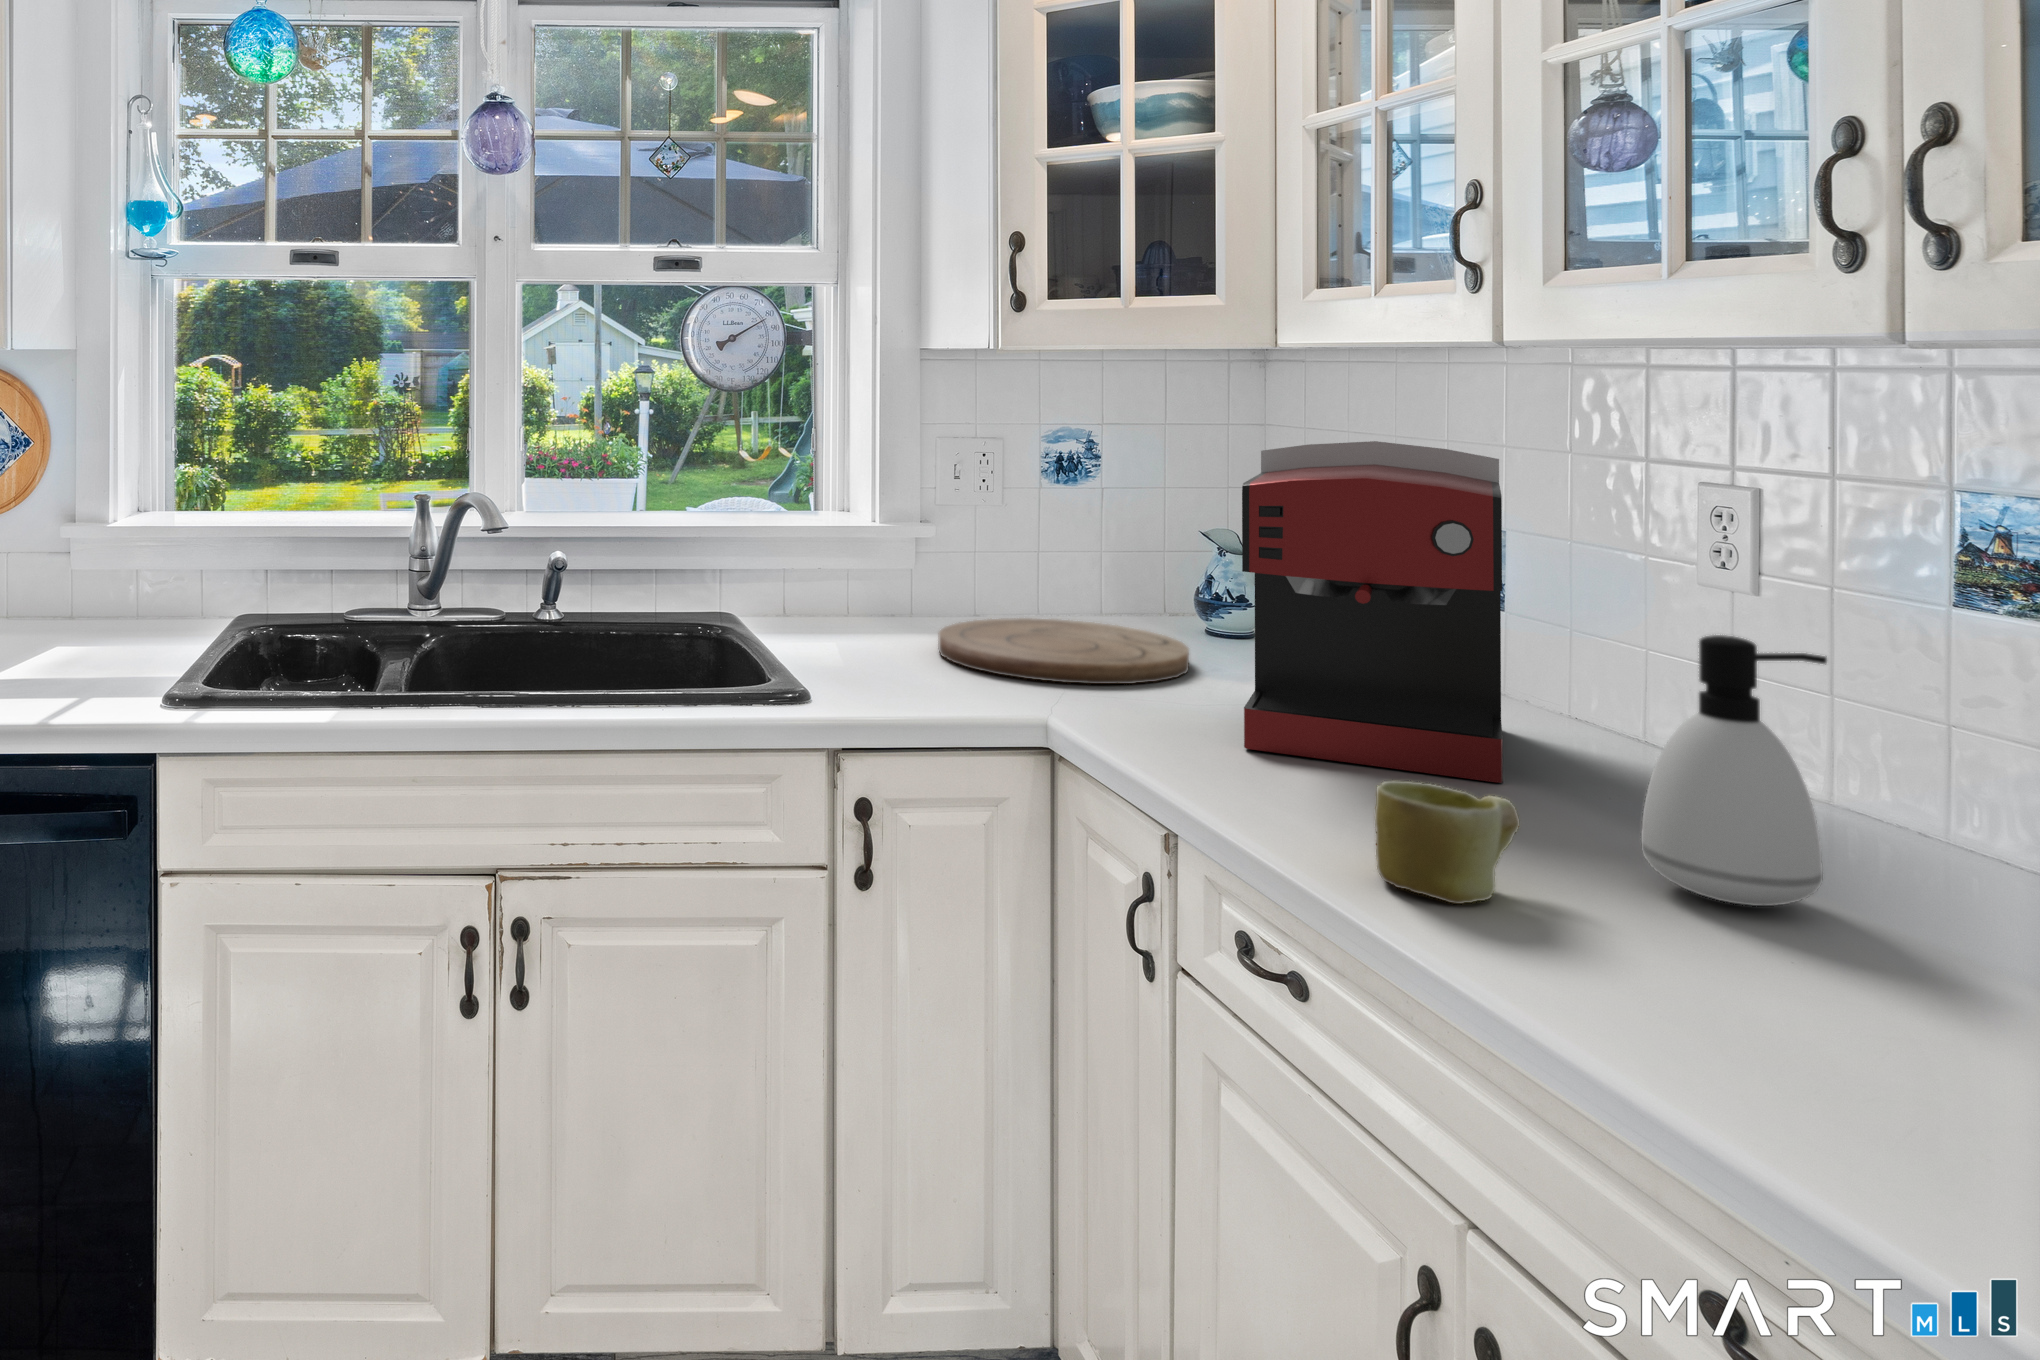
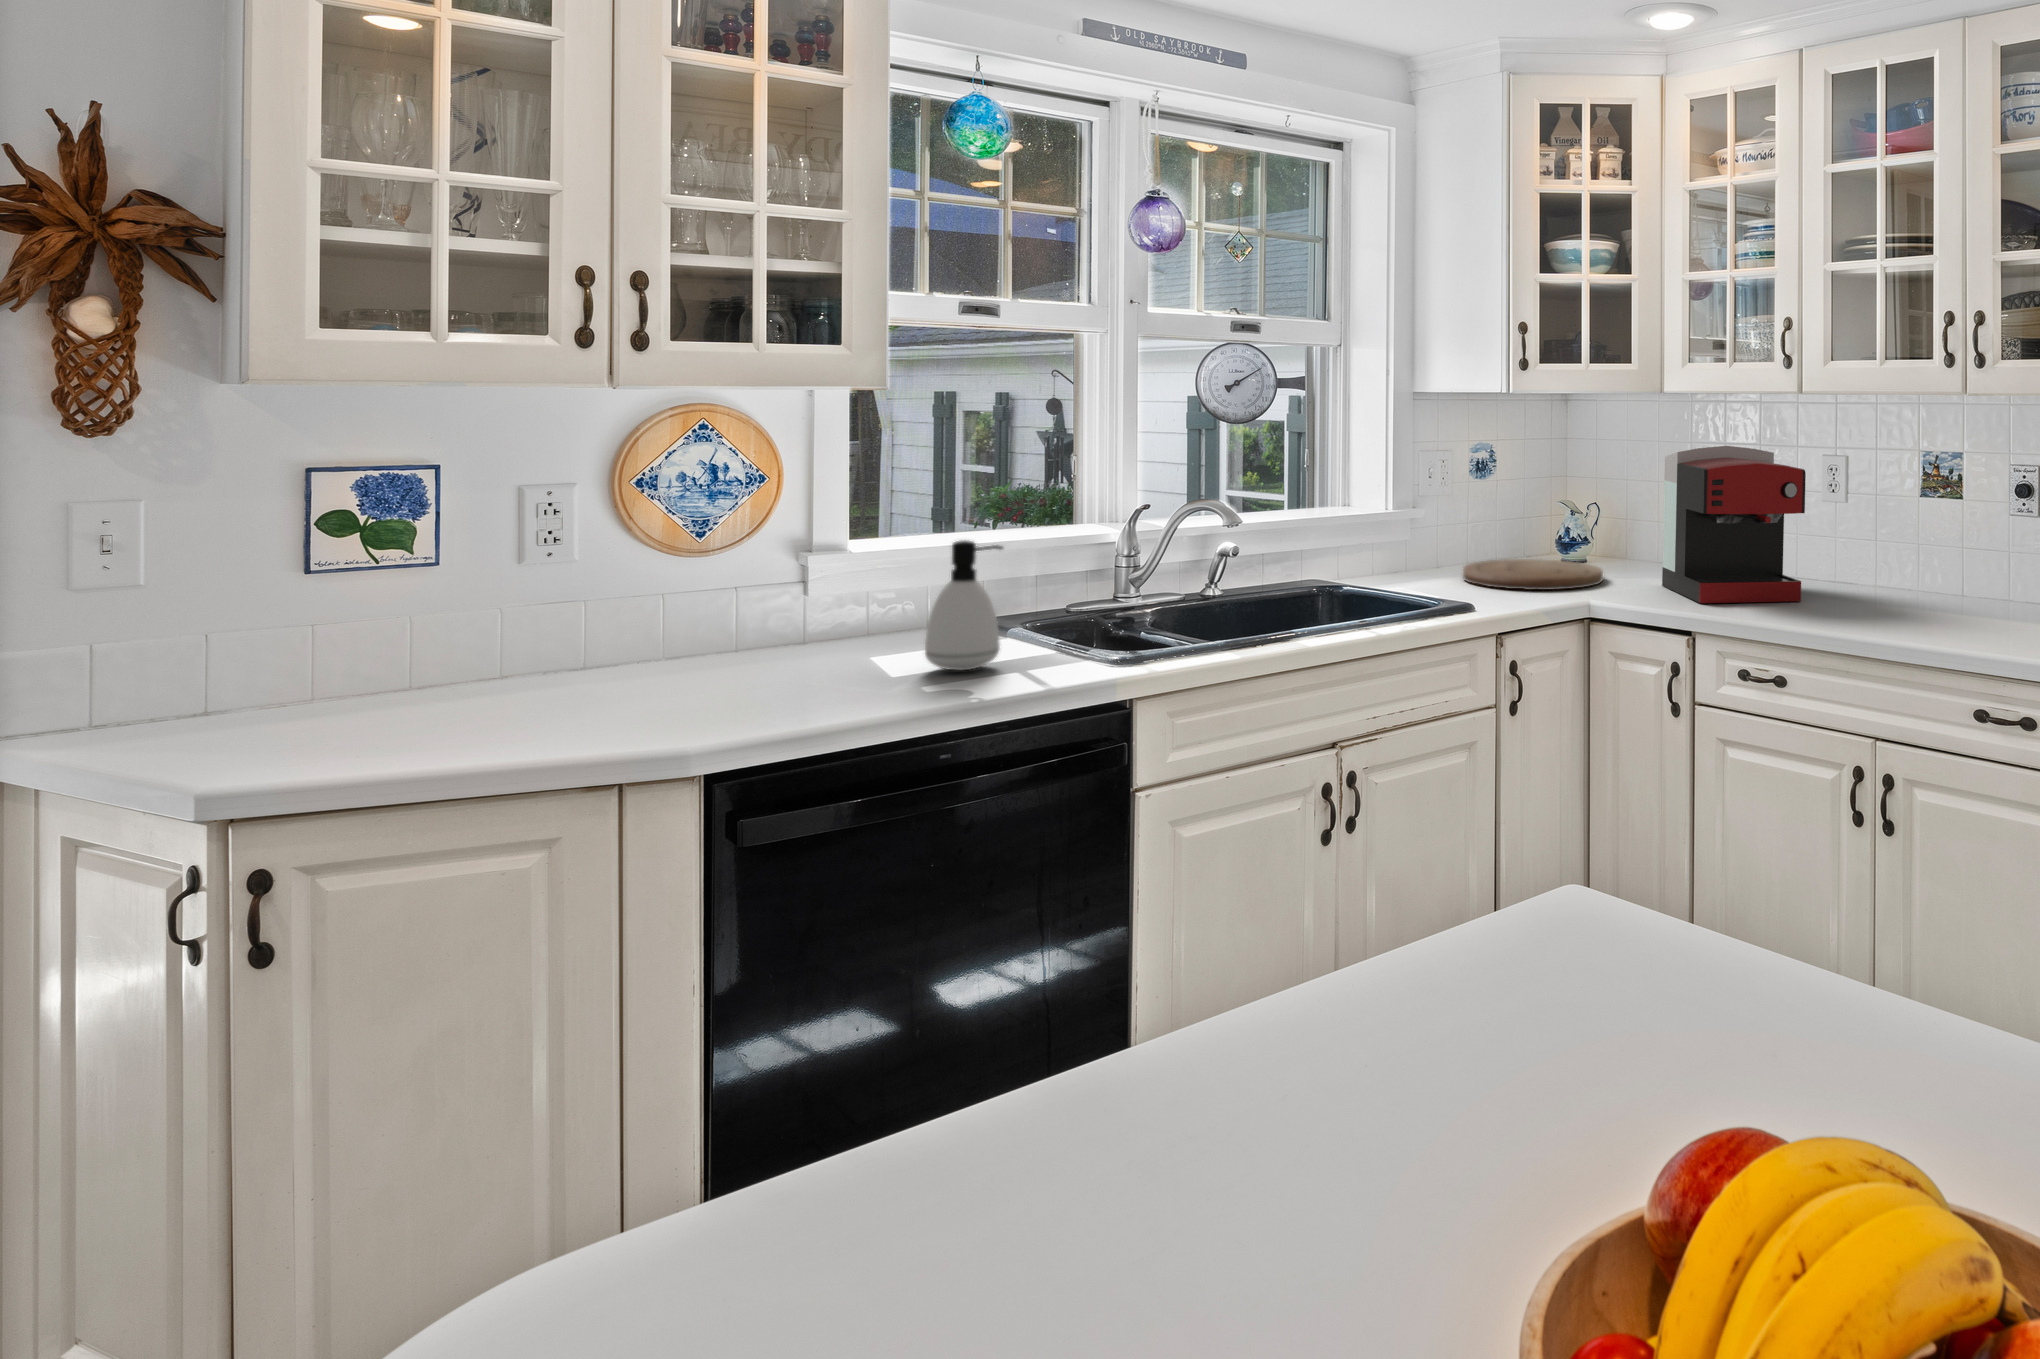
soap dispenser: present [1641,635,1827,906] -> present [925,540,1002,670]
mug: present [1375,781,1520,904] -> none [1836,593,1883,638]

